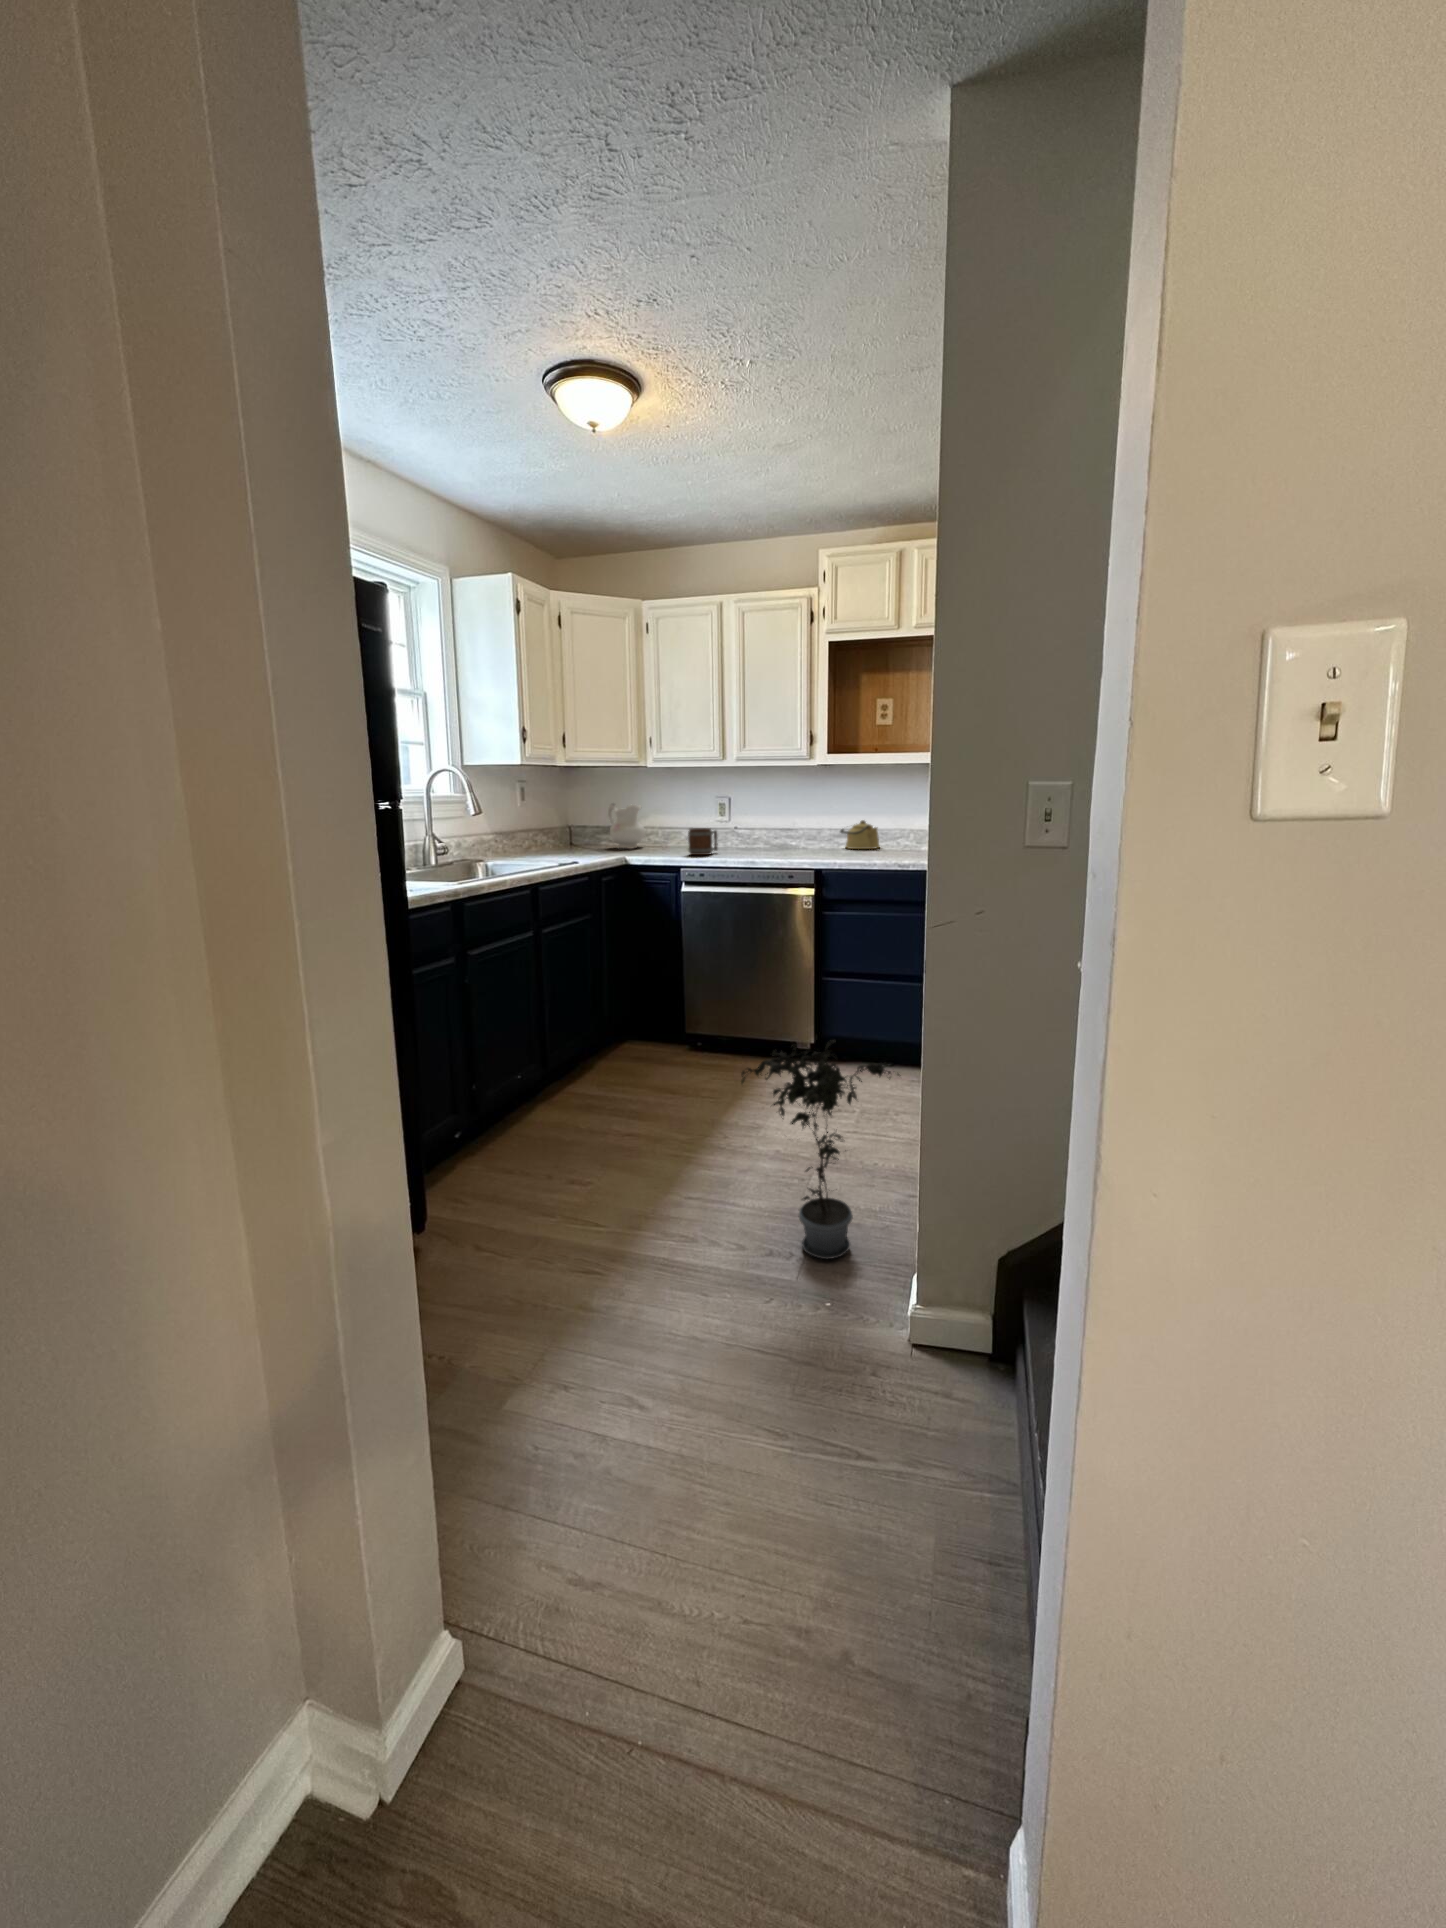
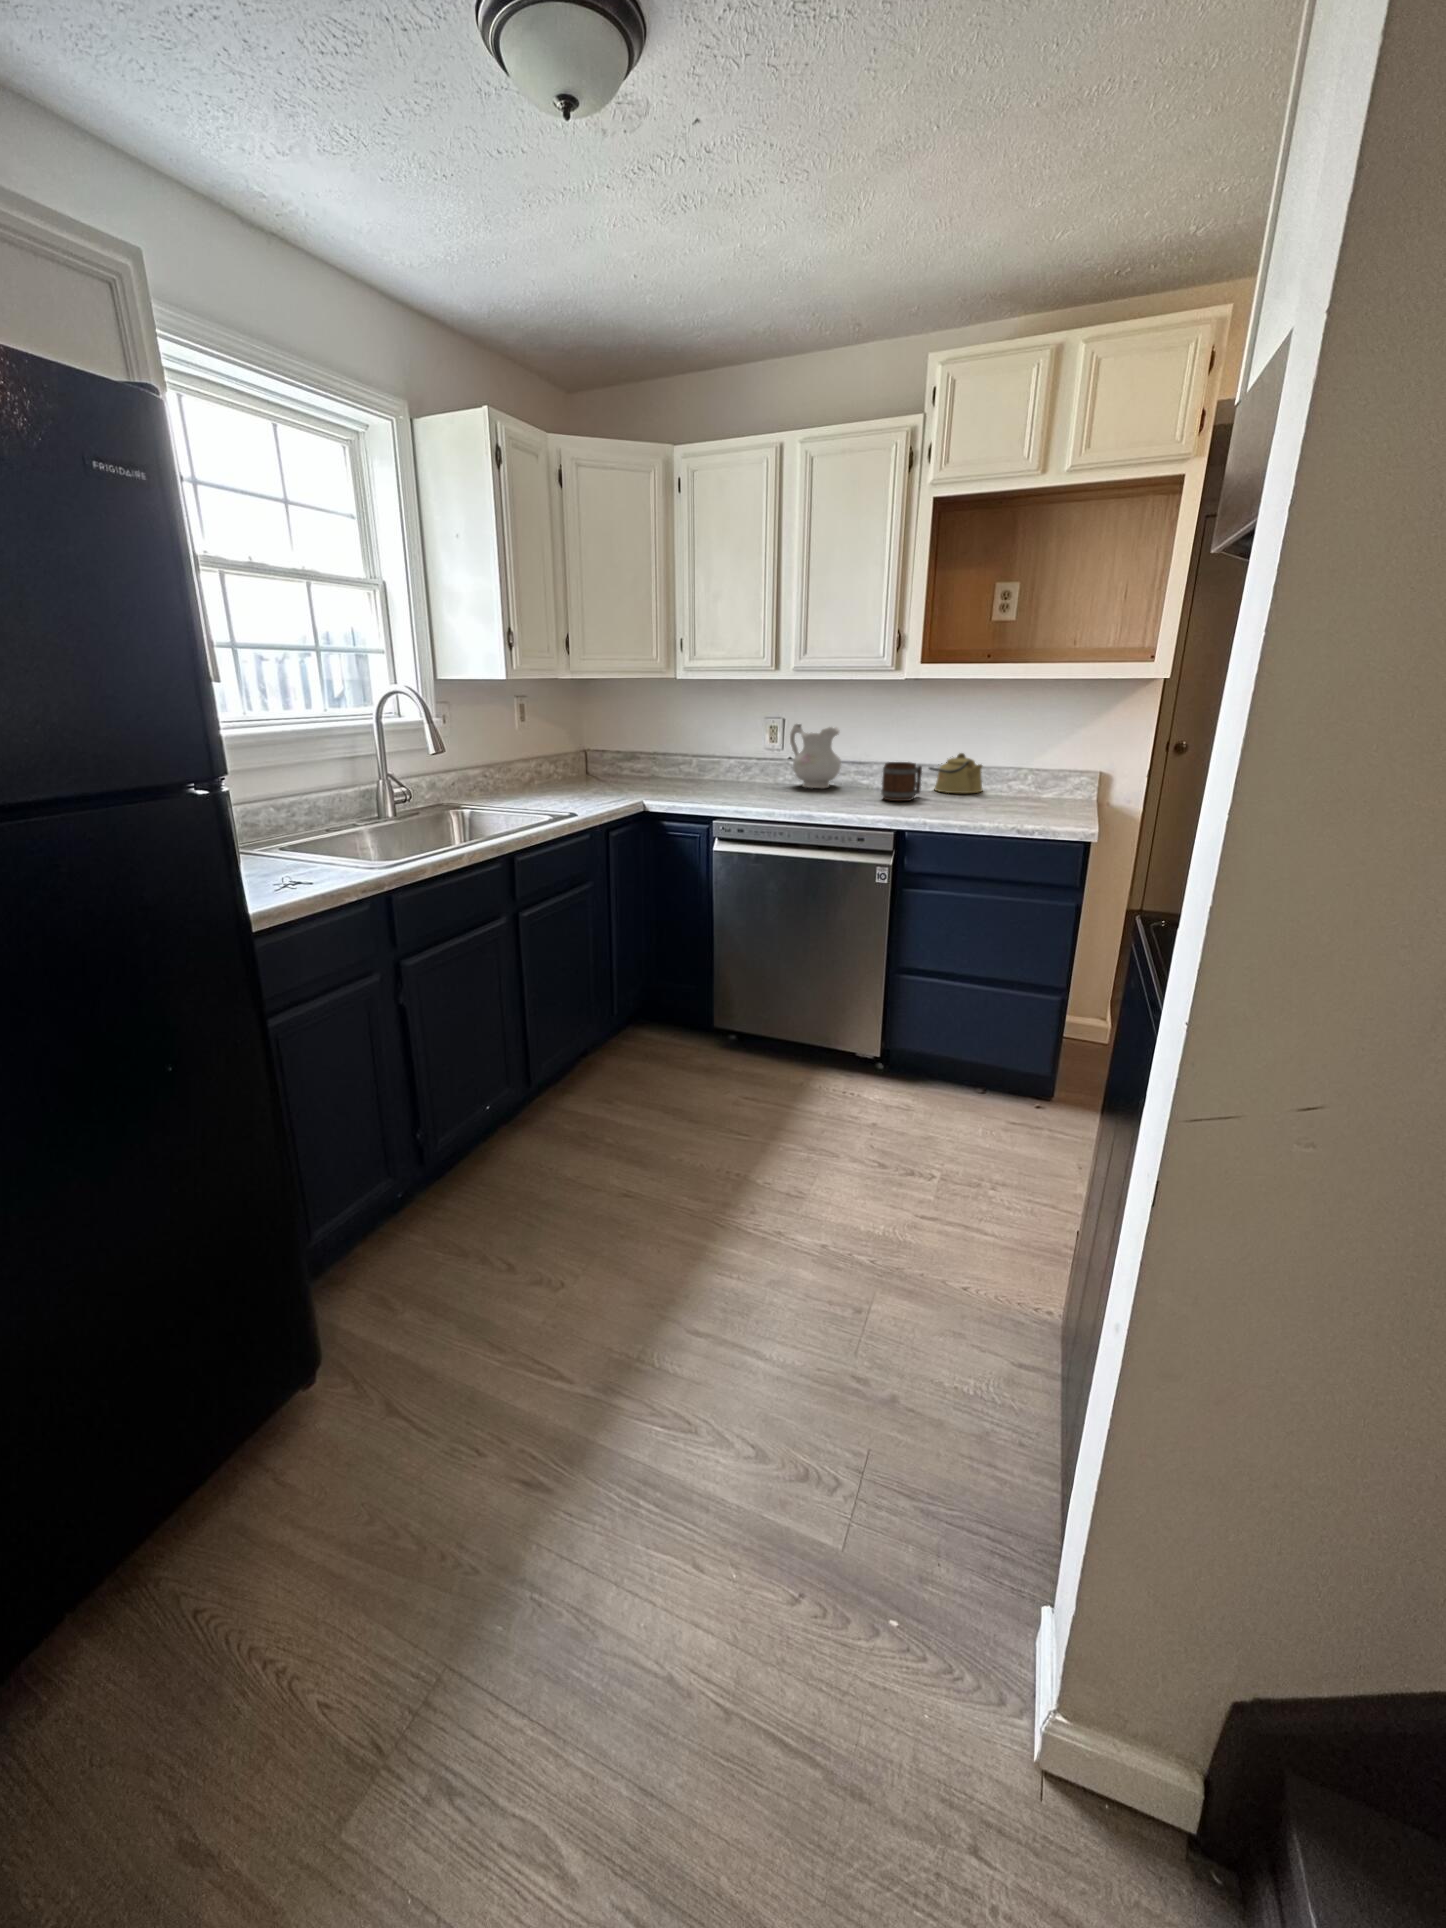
ceramic pitcher: present [608,803,645,849] -> present [790,724,841,788]
mug: present [688,828,718,855] -> present [881,762,922,801]
potted plant: present [741,1040,899,1260] -> none [767,1198,1046,1527]

